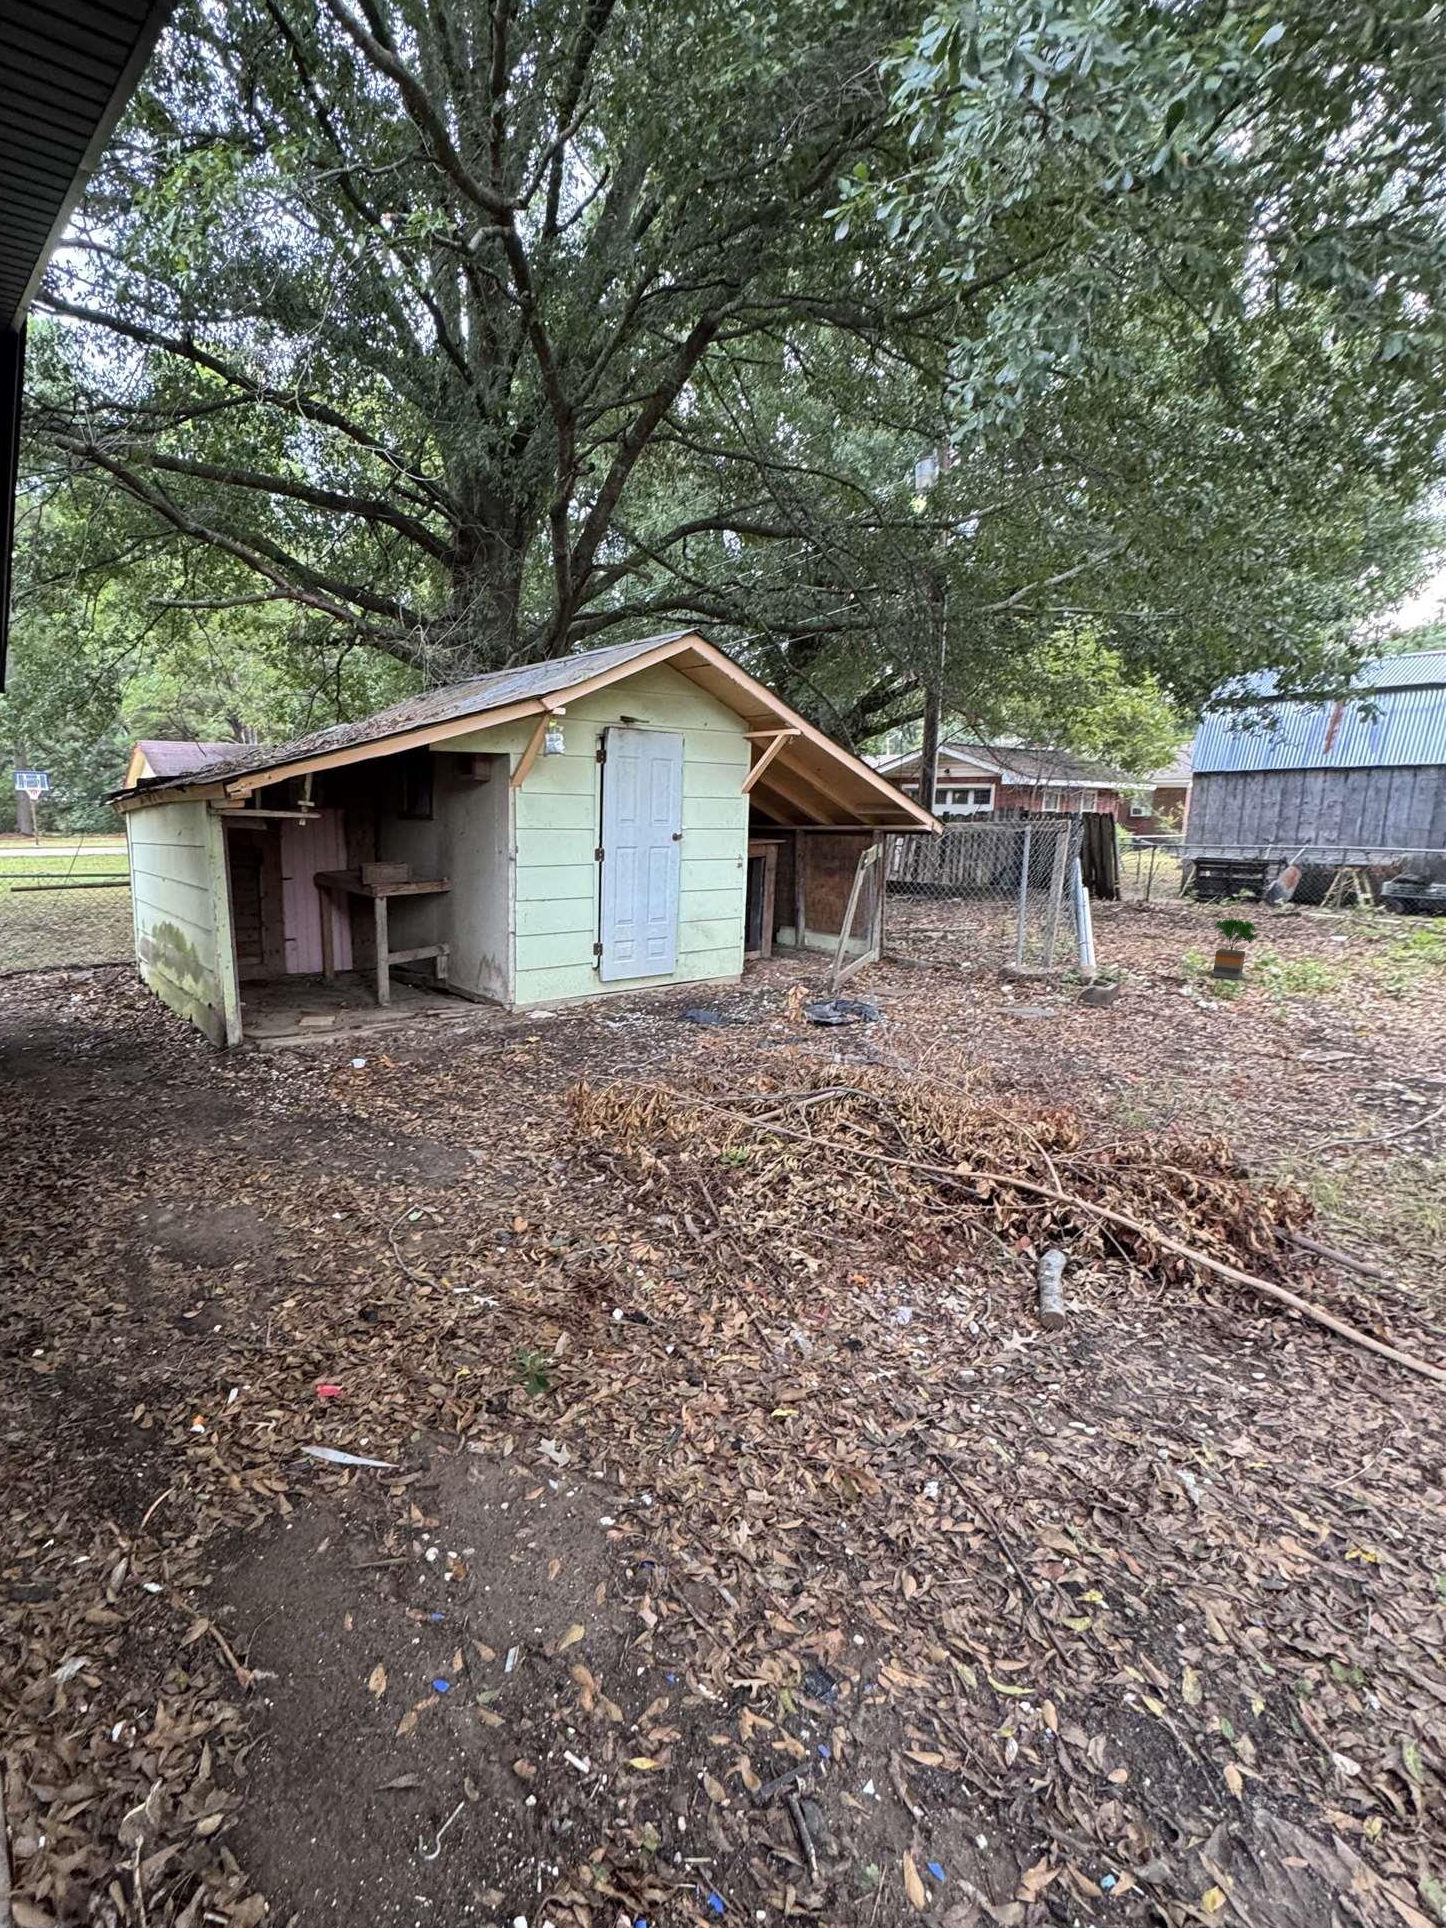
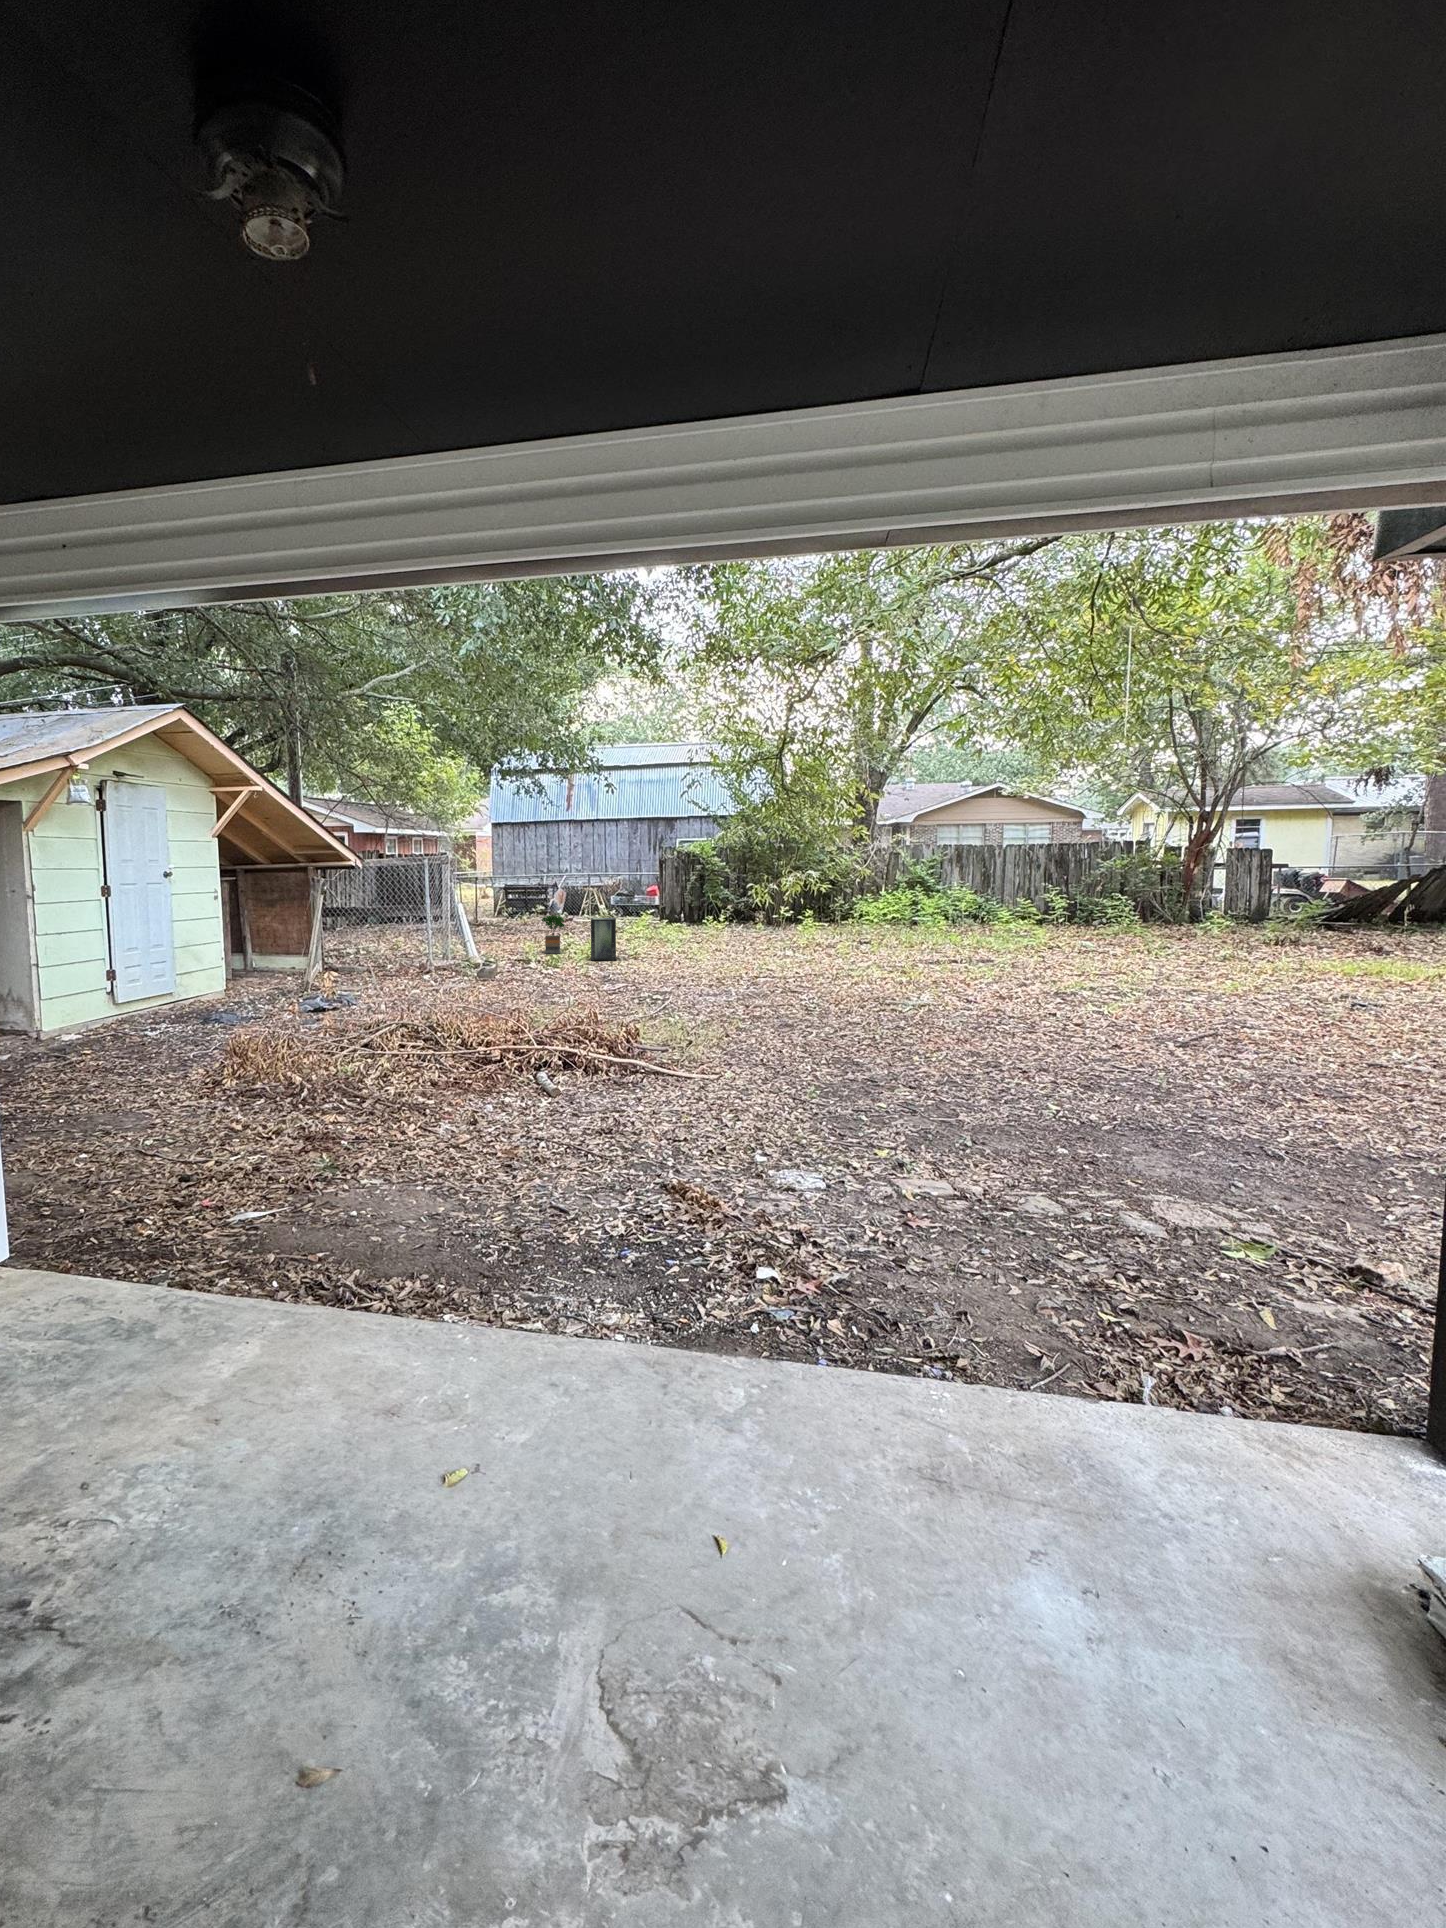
storage box: none [1292,932,1357,1008] -> present [591,918,616,960]

